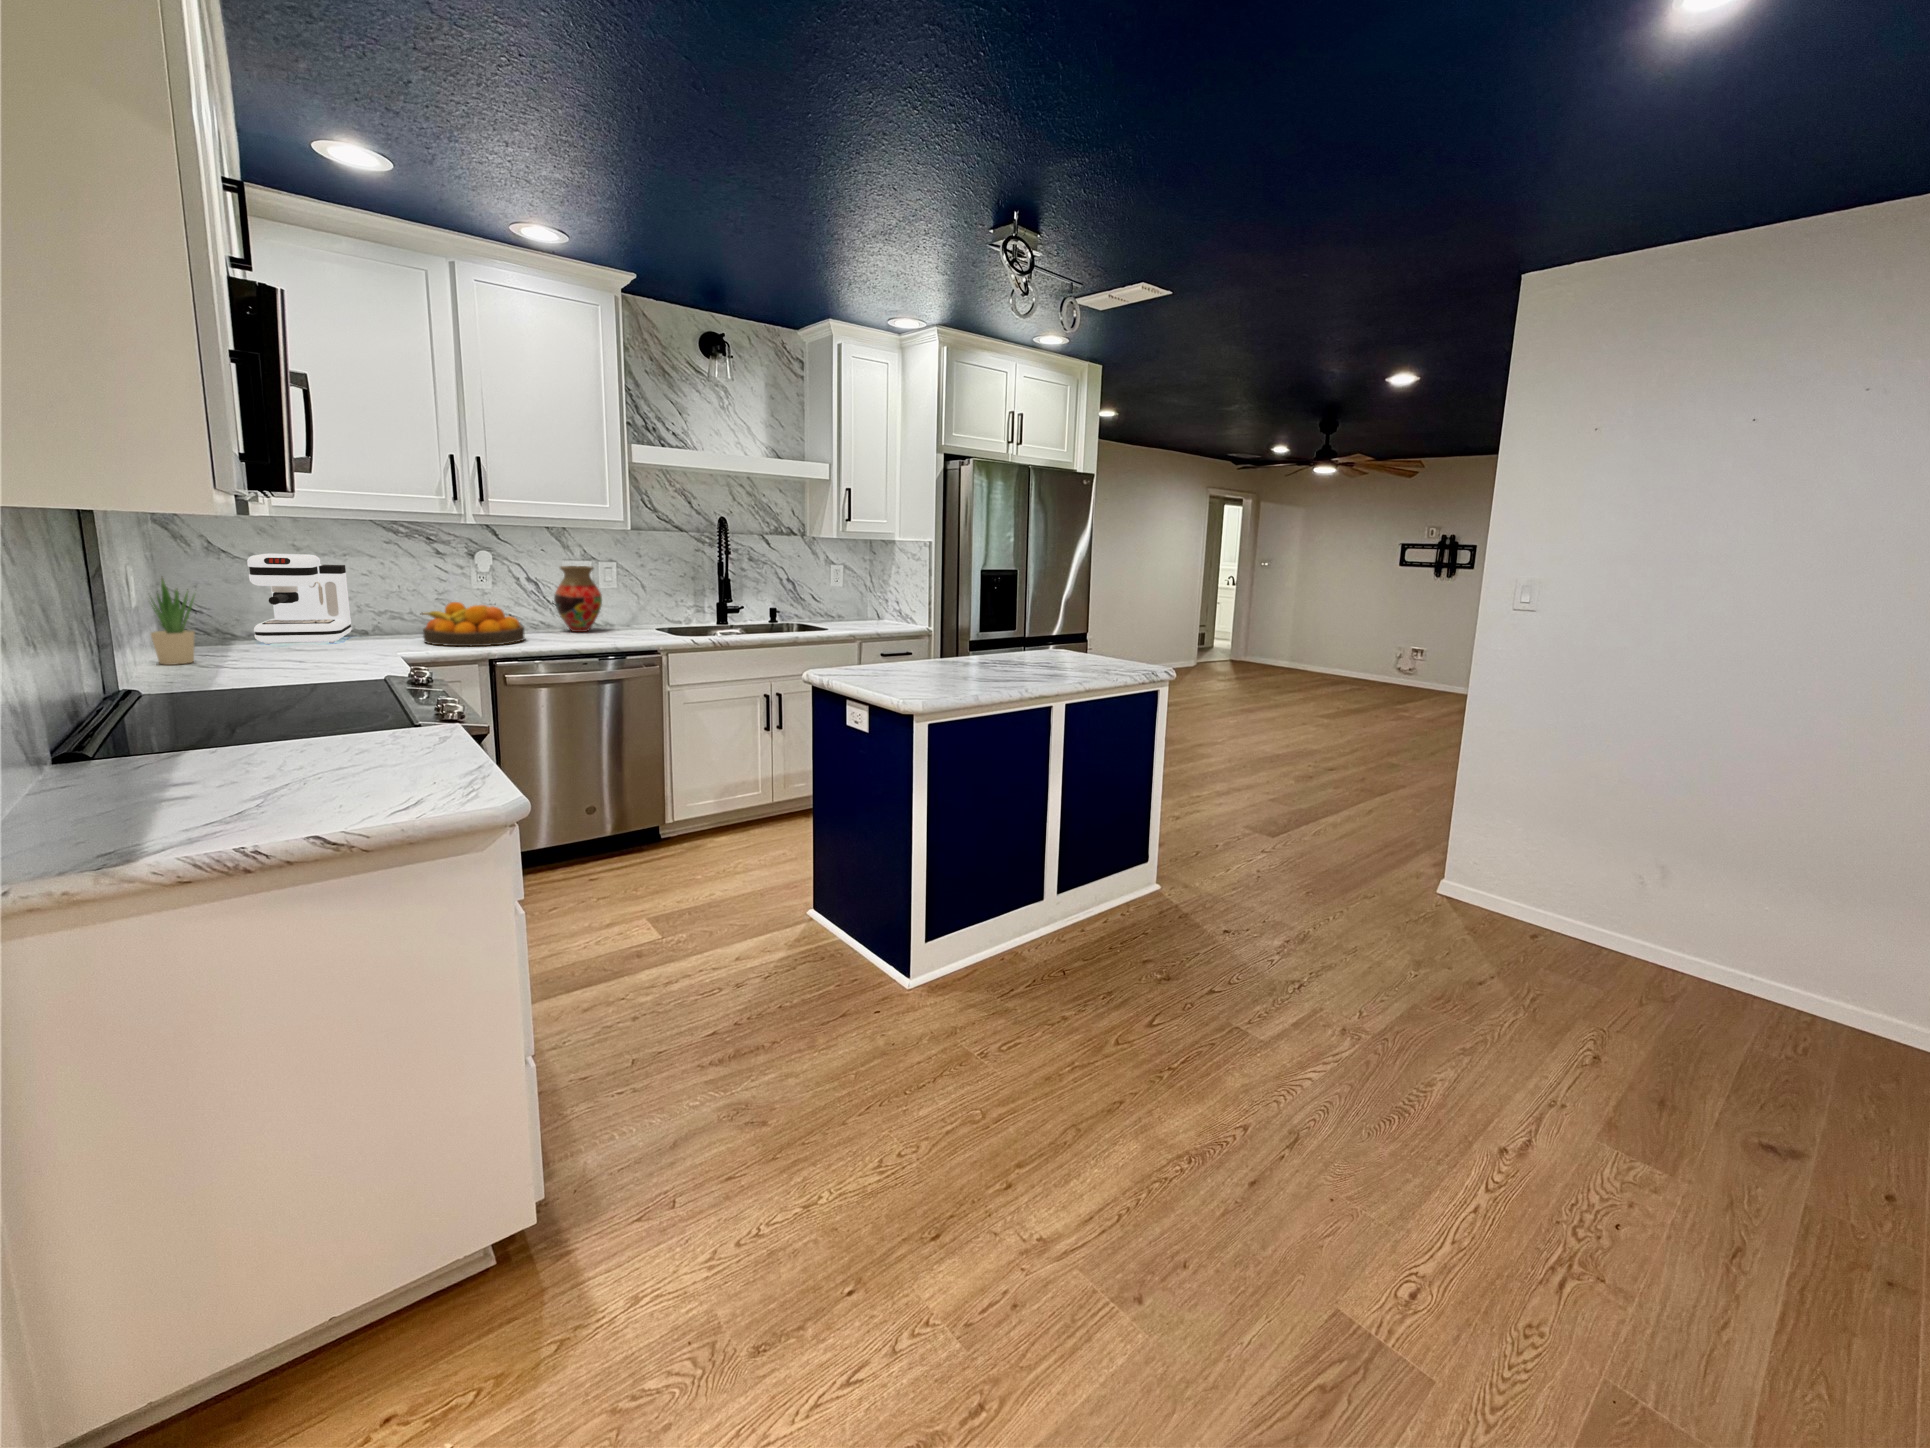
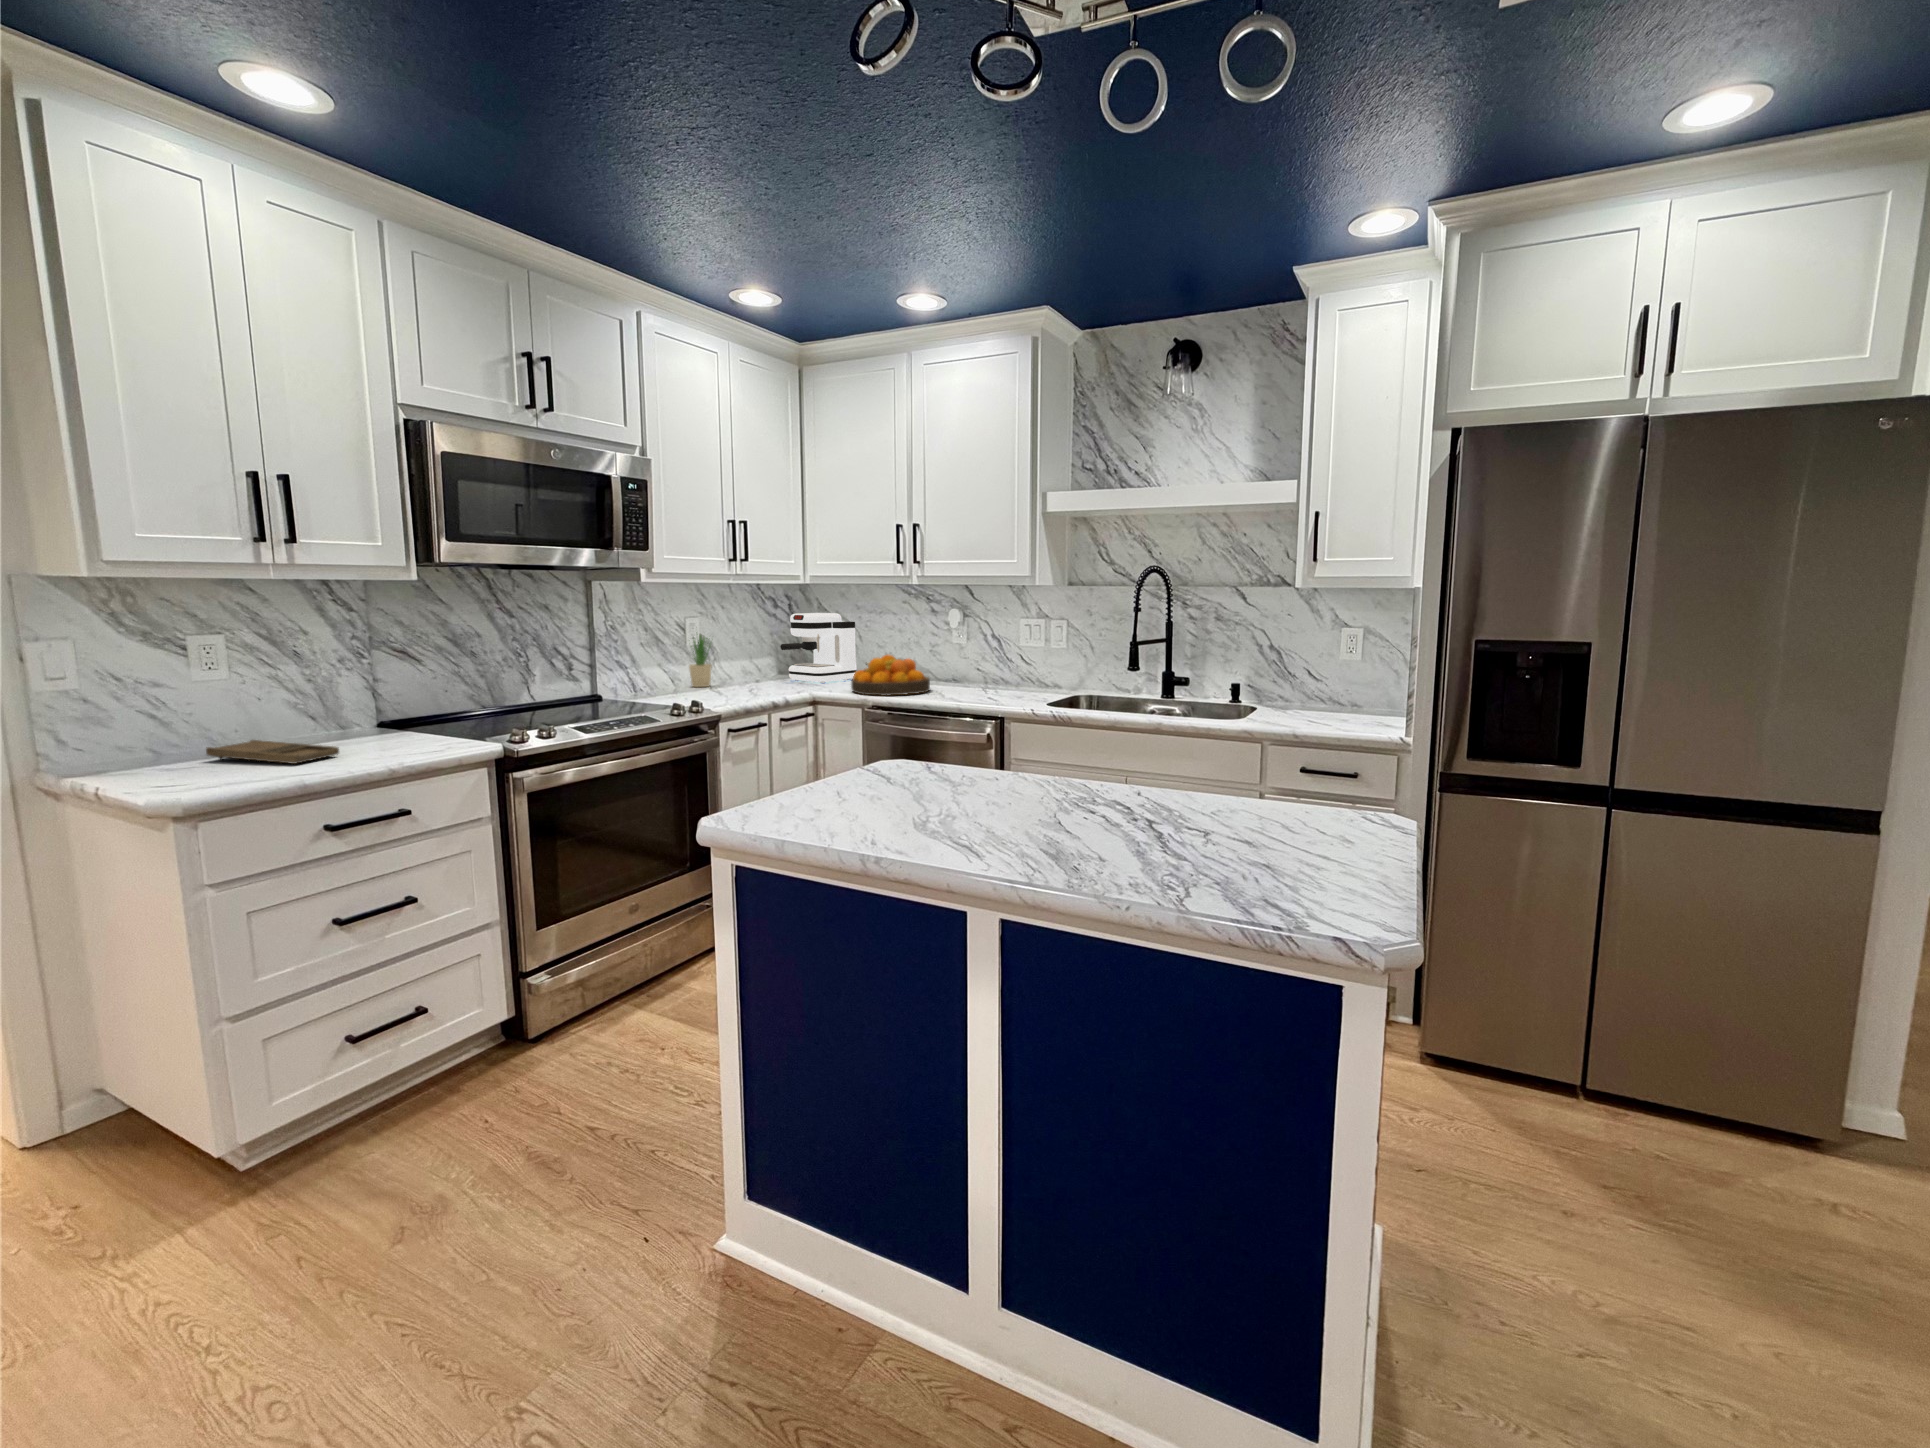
vase: present [554,566,602,632] -> none [979,624,1023,693]
tray: none [162,753,367,804] -> present [206,740,339,764]

